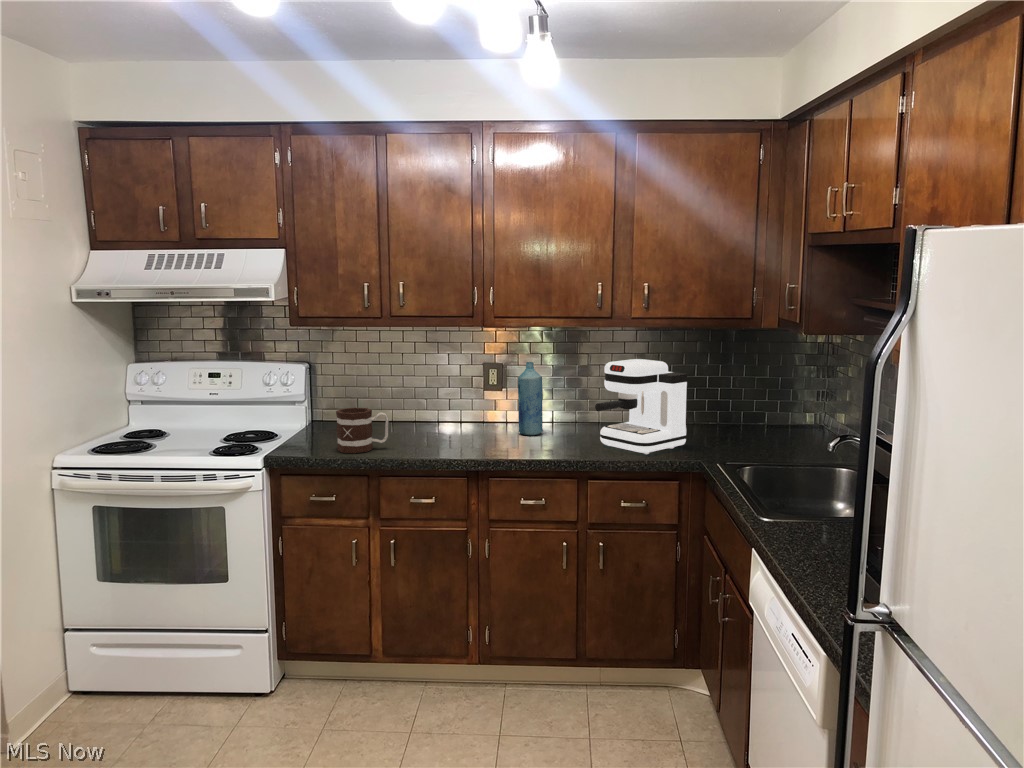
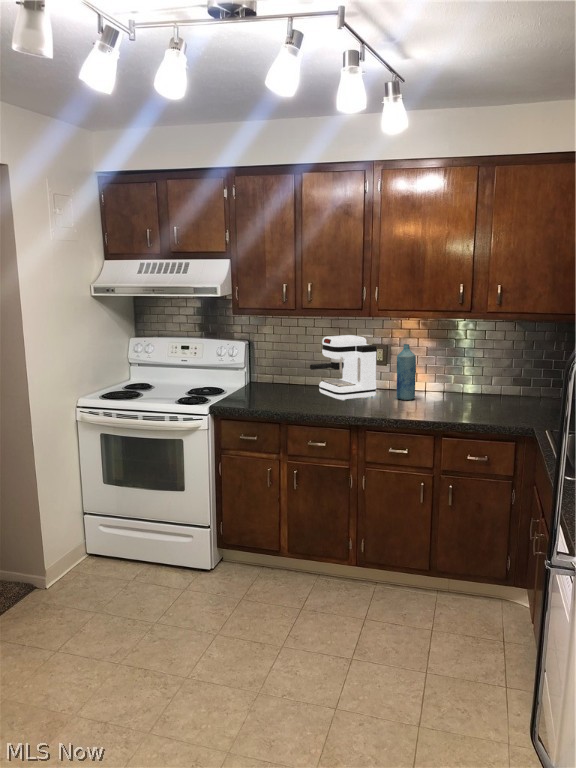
coffee maker: present [595,359,687,454] -> present [310,335,376,401]
mug: present [336,408,389,453] -> none [260,374,297,407]

